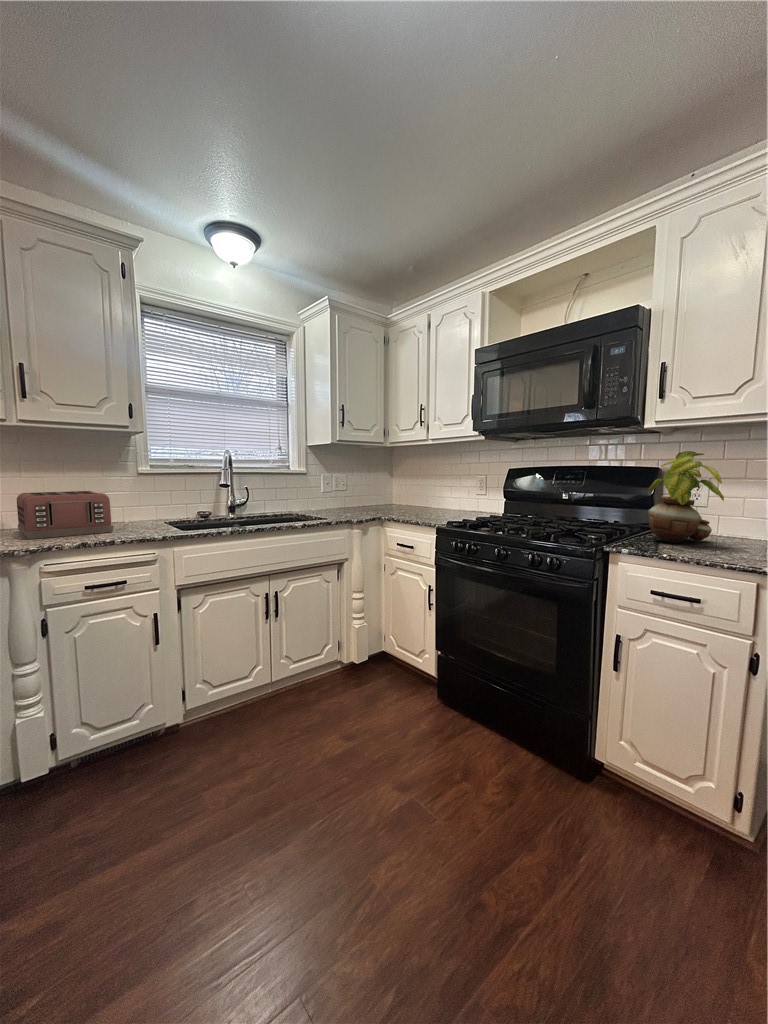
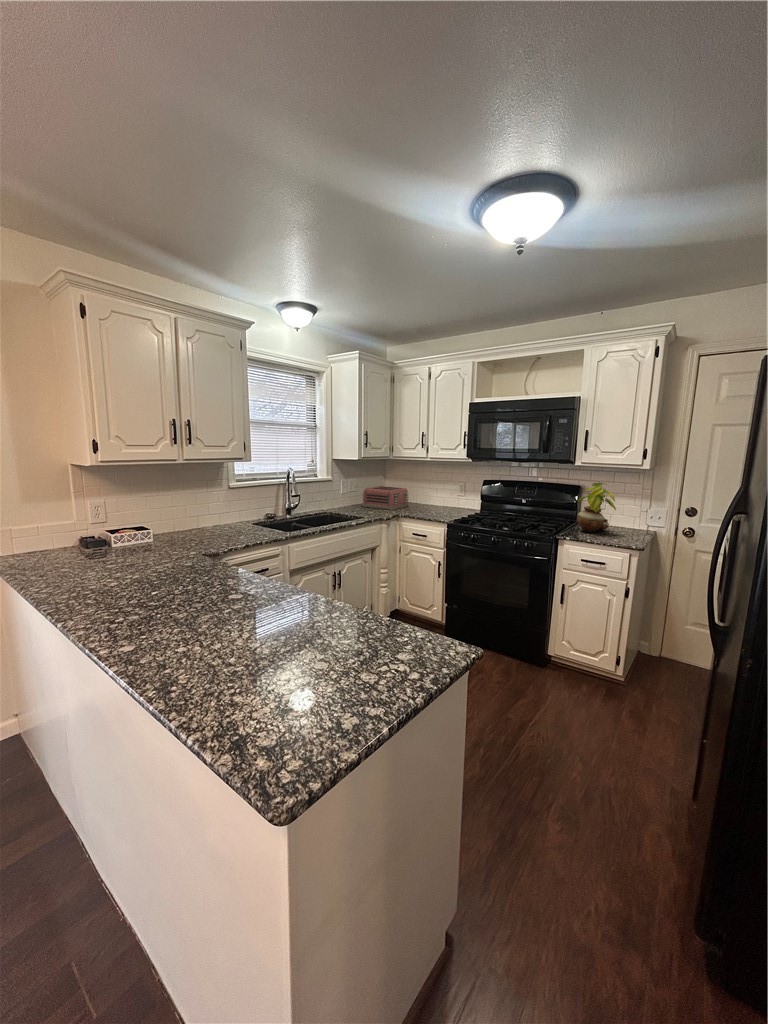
toaster: present [17,491,113,539] -> present [363,486,408,510]

